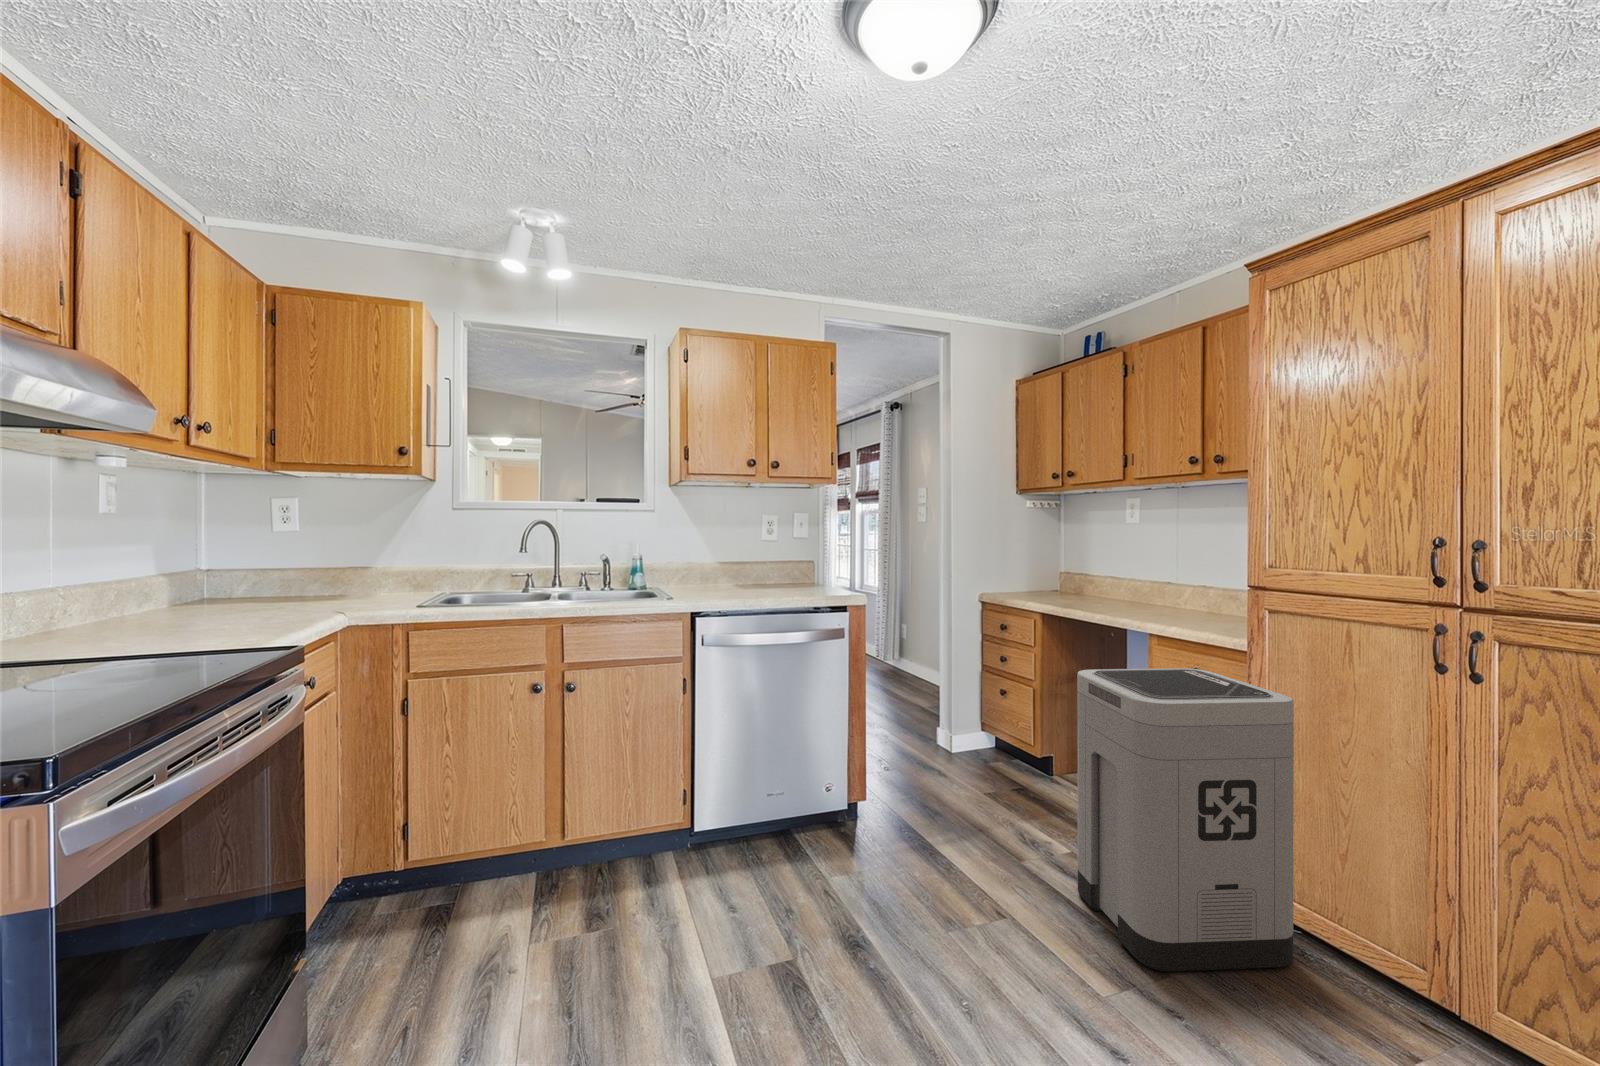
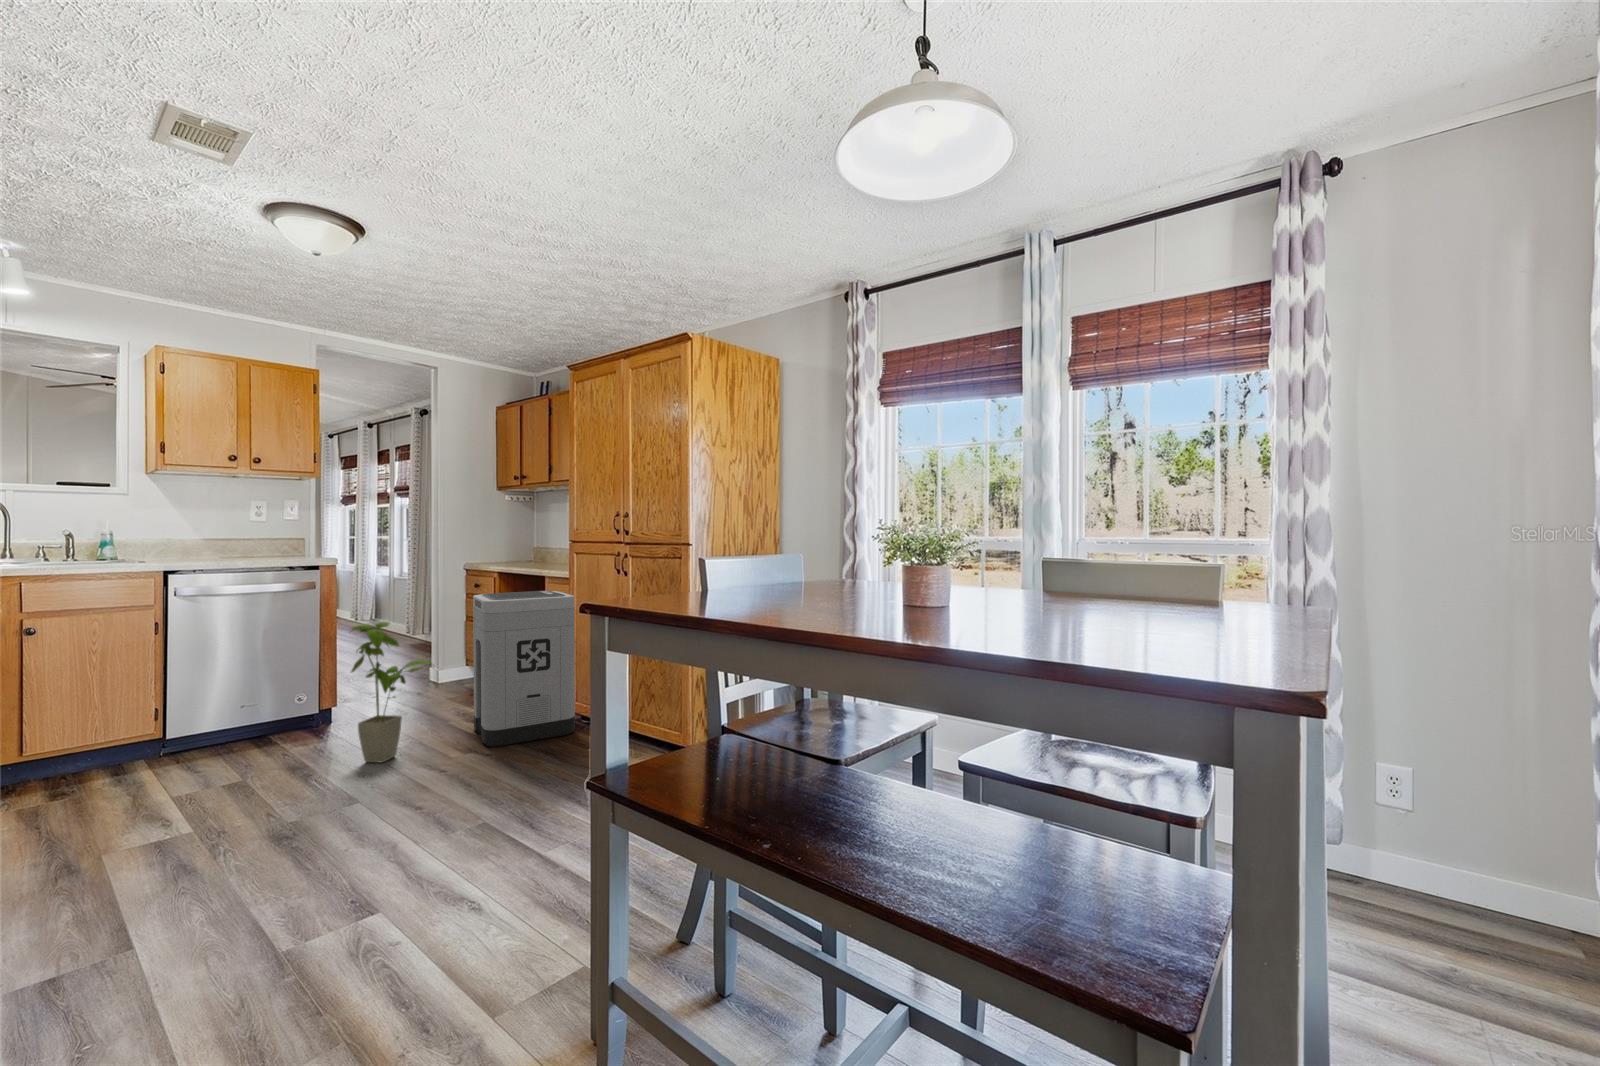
house plant: none [929,725,1061,966] -> present [351,622,432,763]

